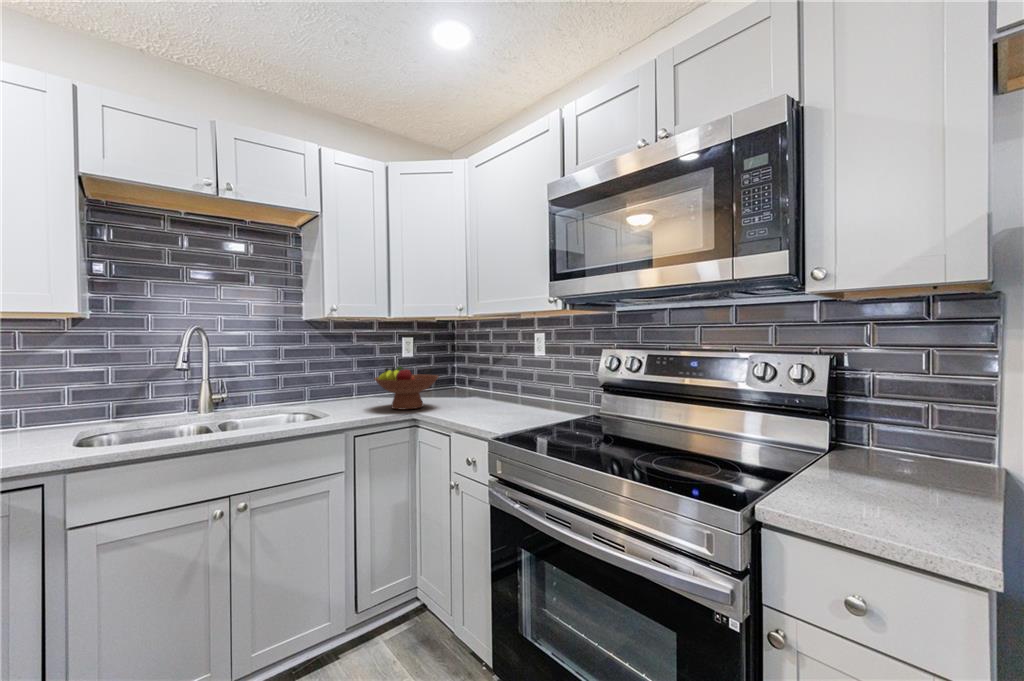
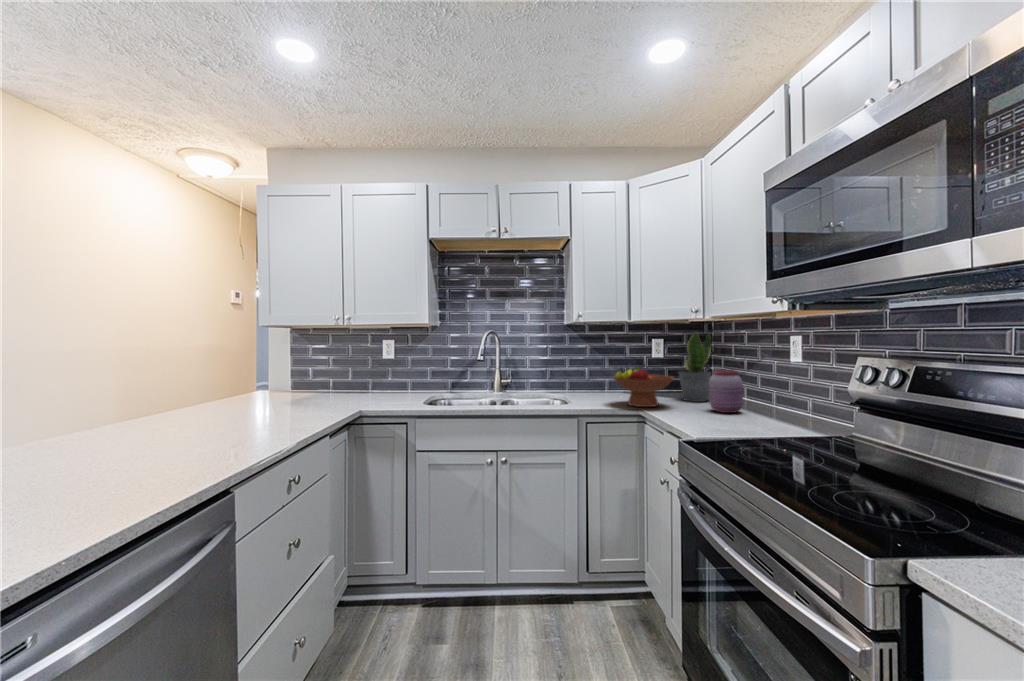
potted plant: none [431,329,463,399] -> present [679,333,711,402]
jar: none [471,366,500,406] -> present [709,370,743,413]

